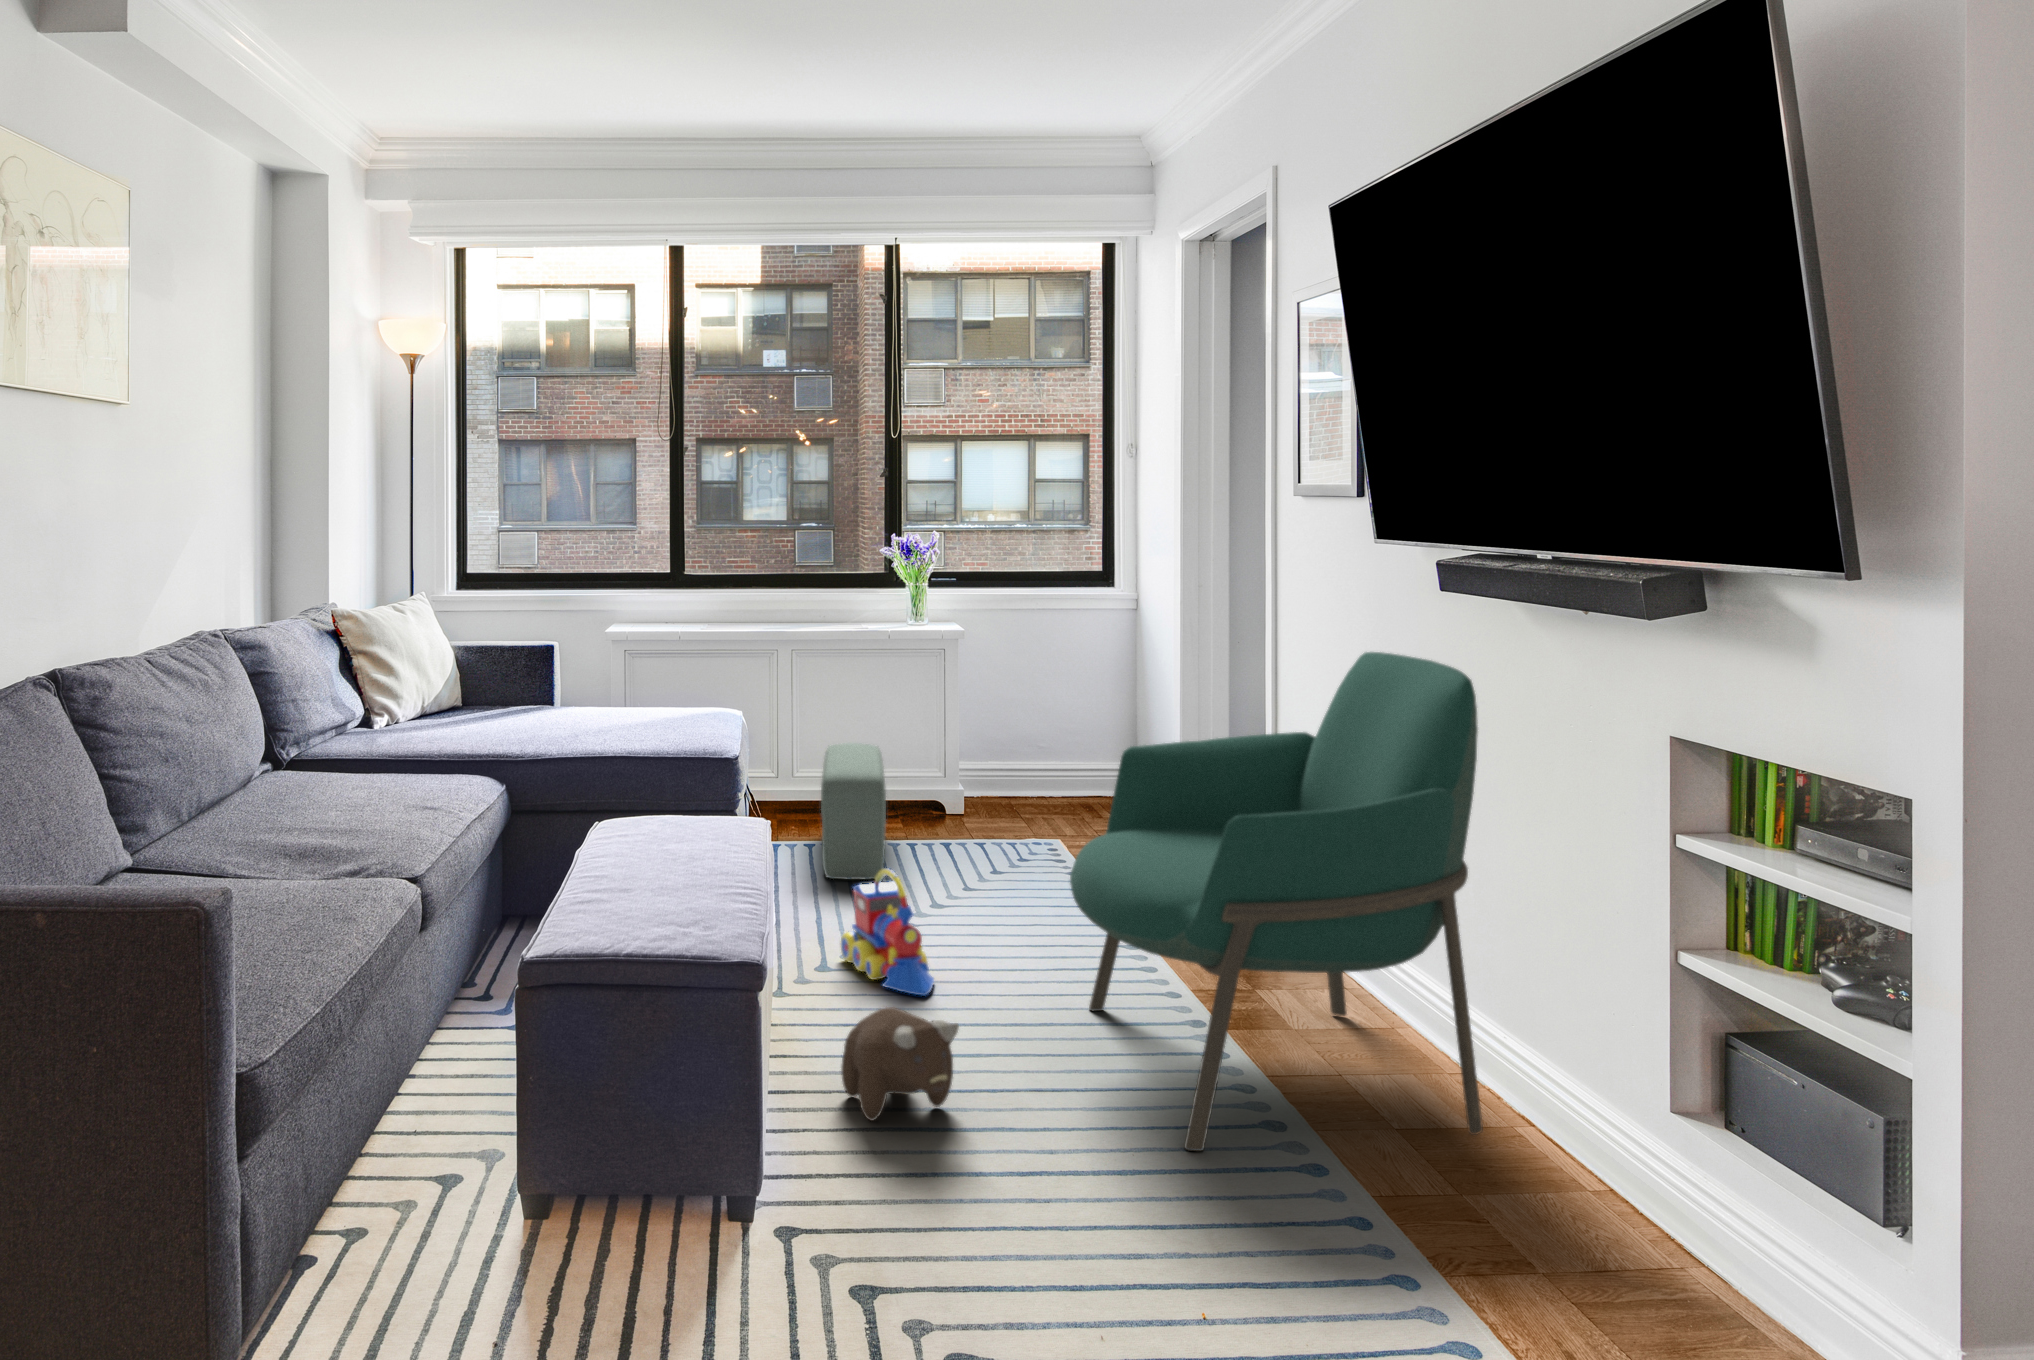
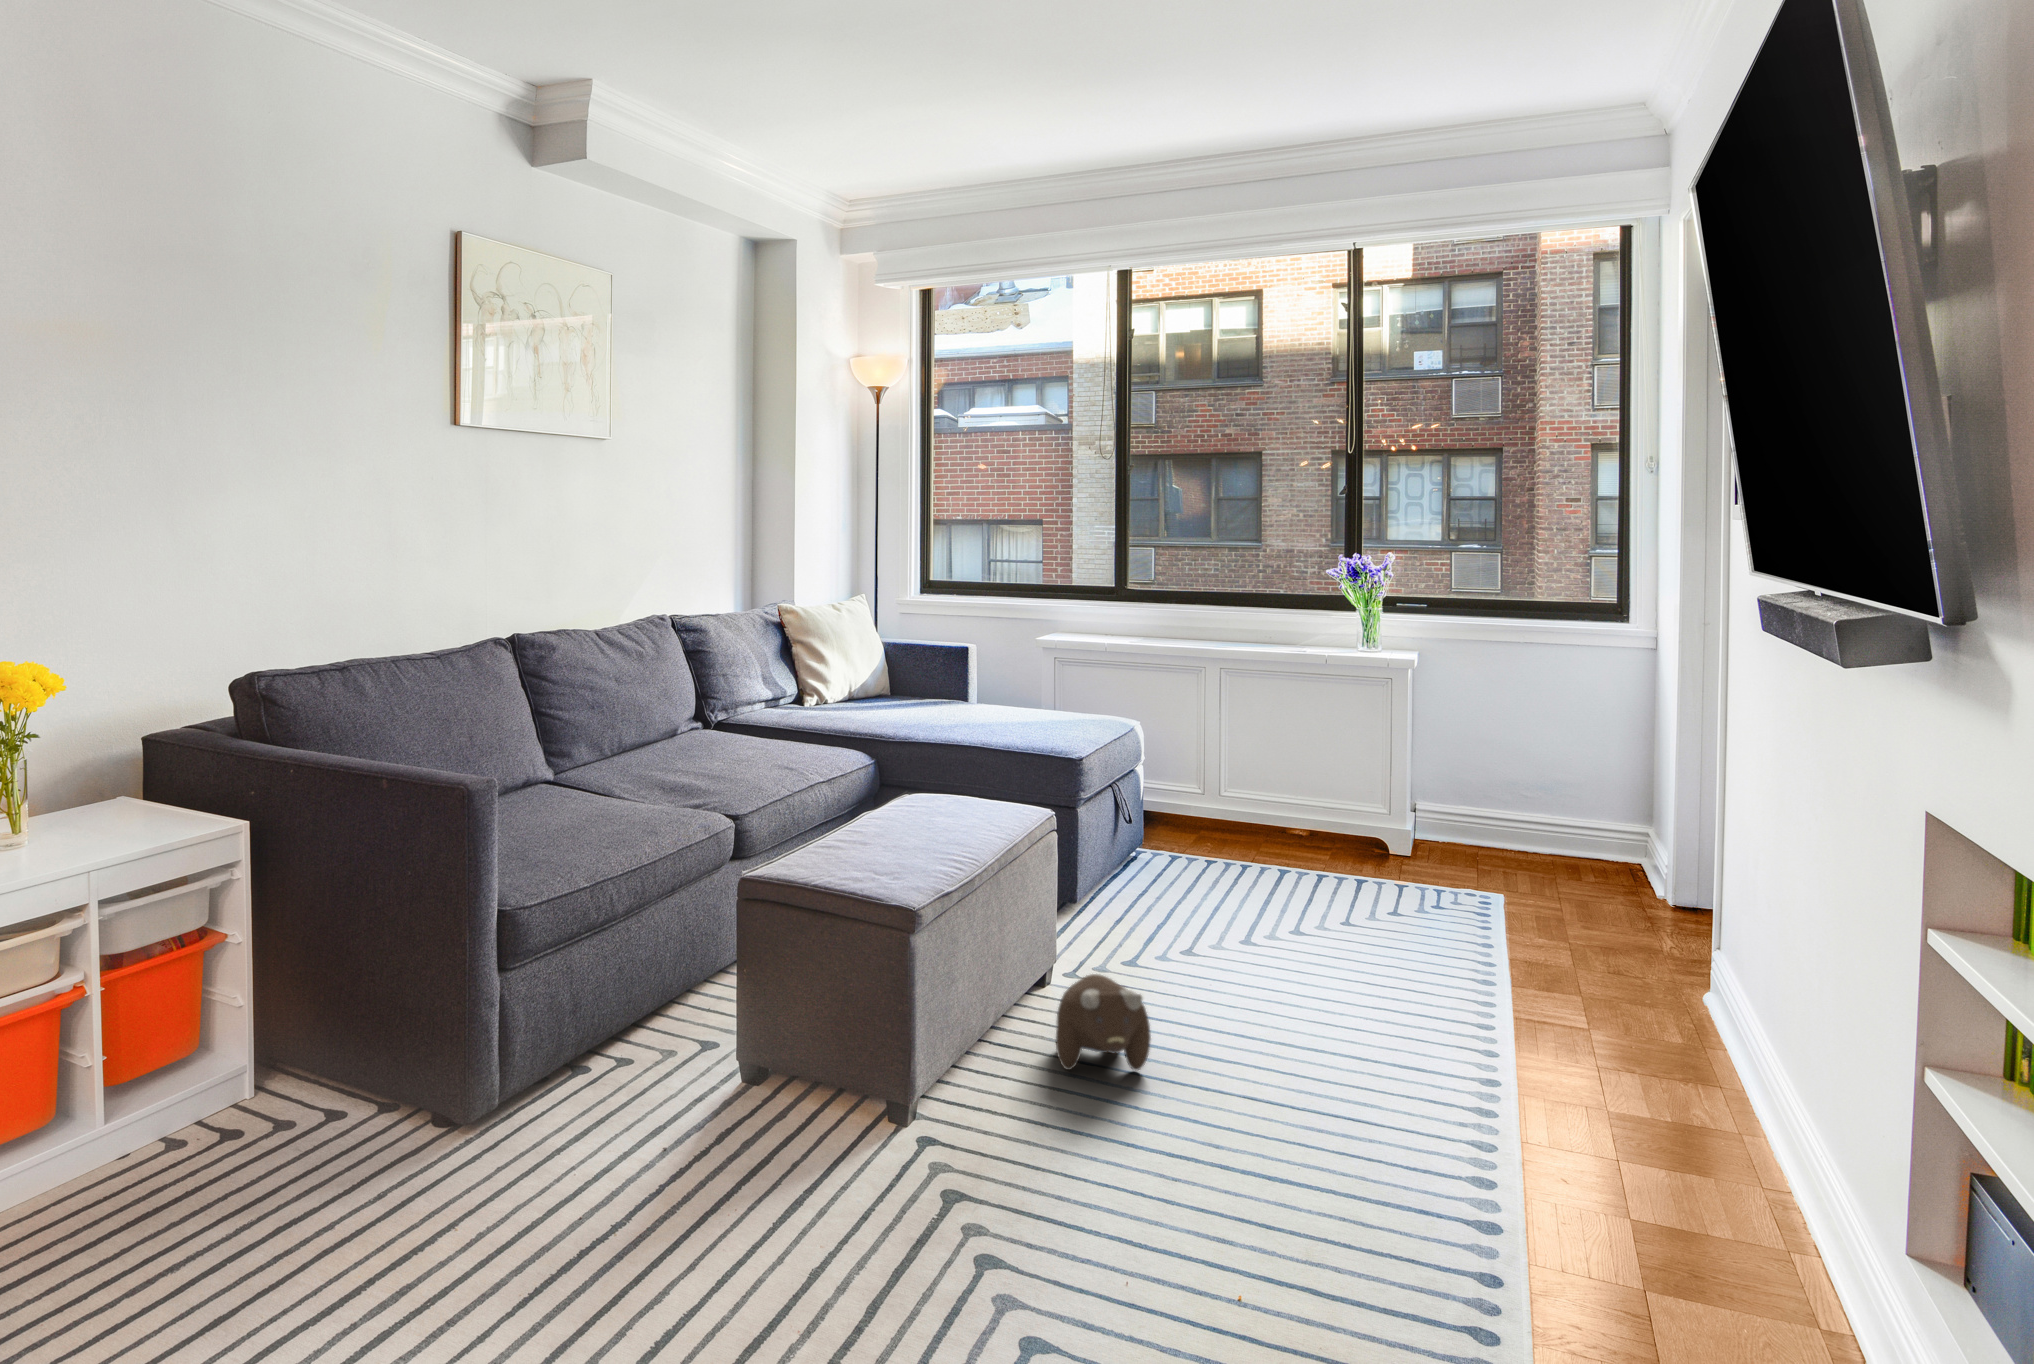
armchair: present [1070,652,1483,1151] -> none [1300,686,1725,1198]
pouf: present [821,743,886,880] -> none [1191,753,1280,881]
toy train: present [841,868,934,996] -> none [1149,863,1222,983]

